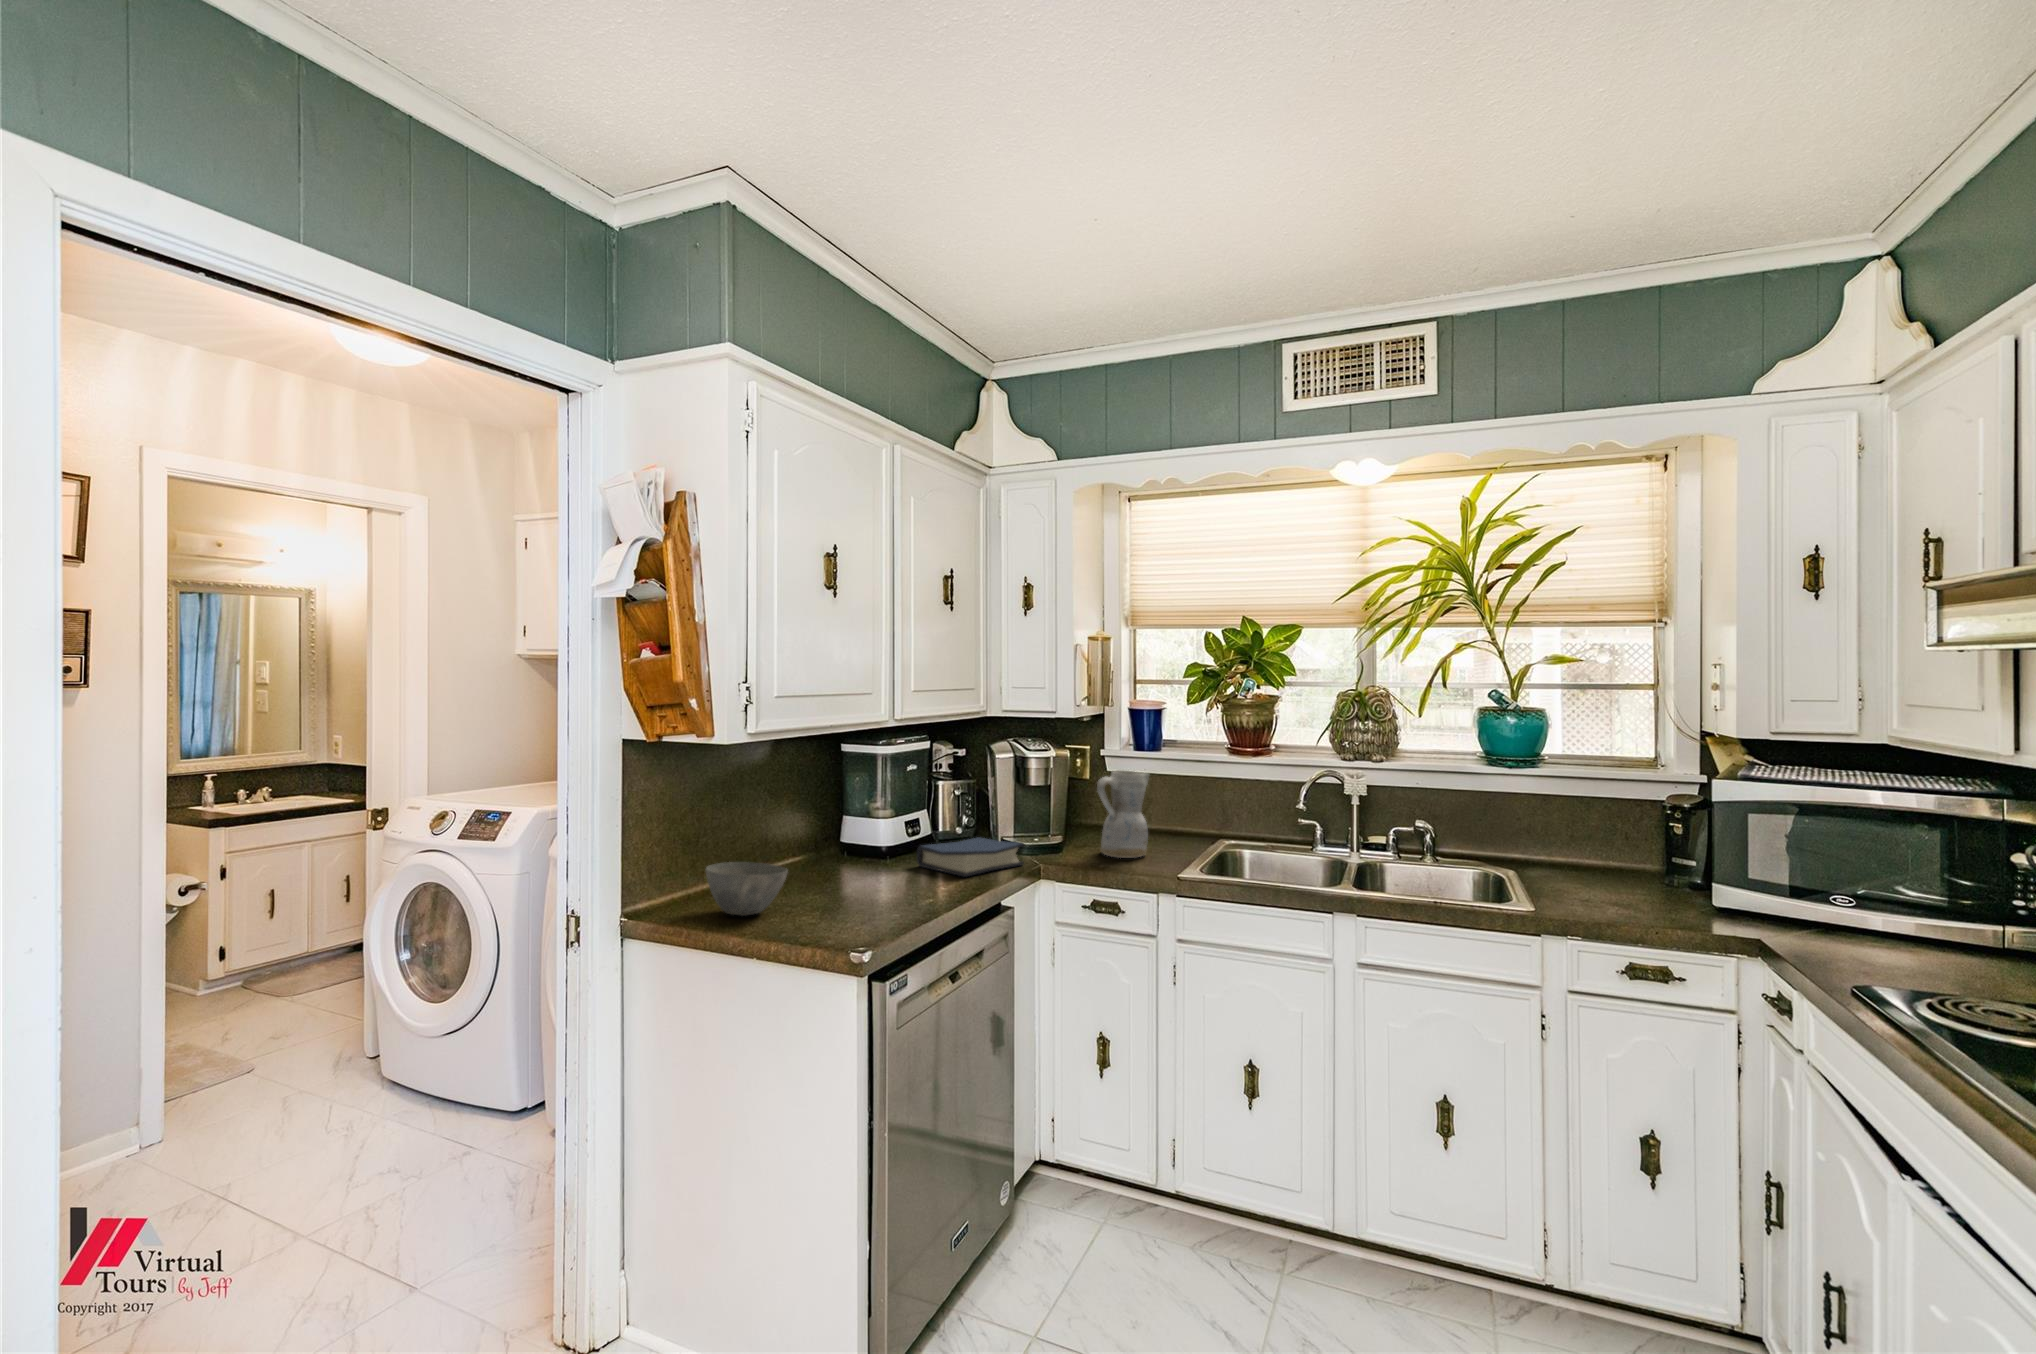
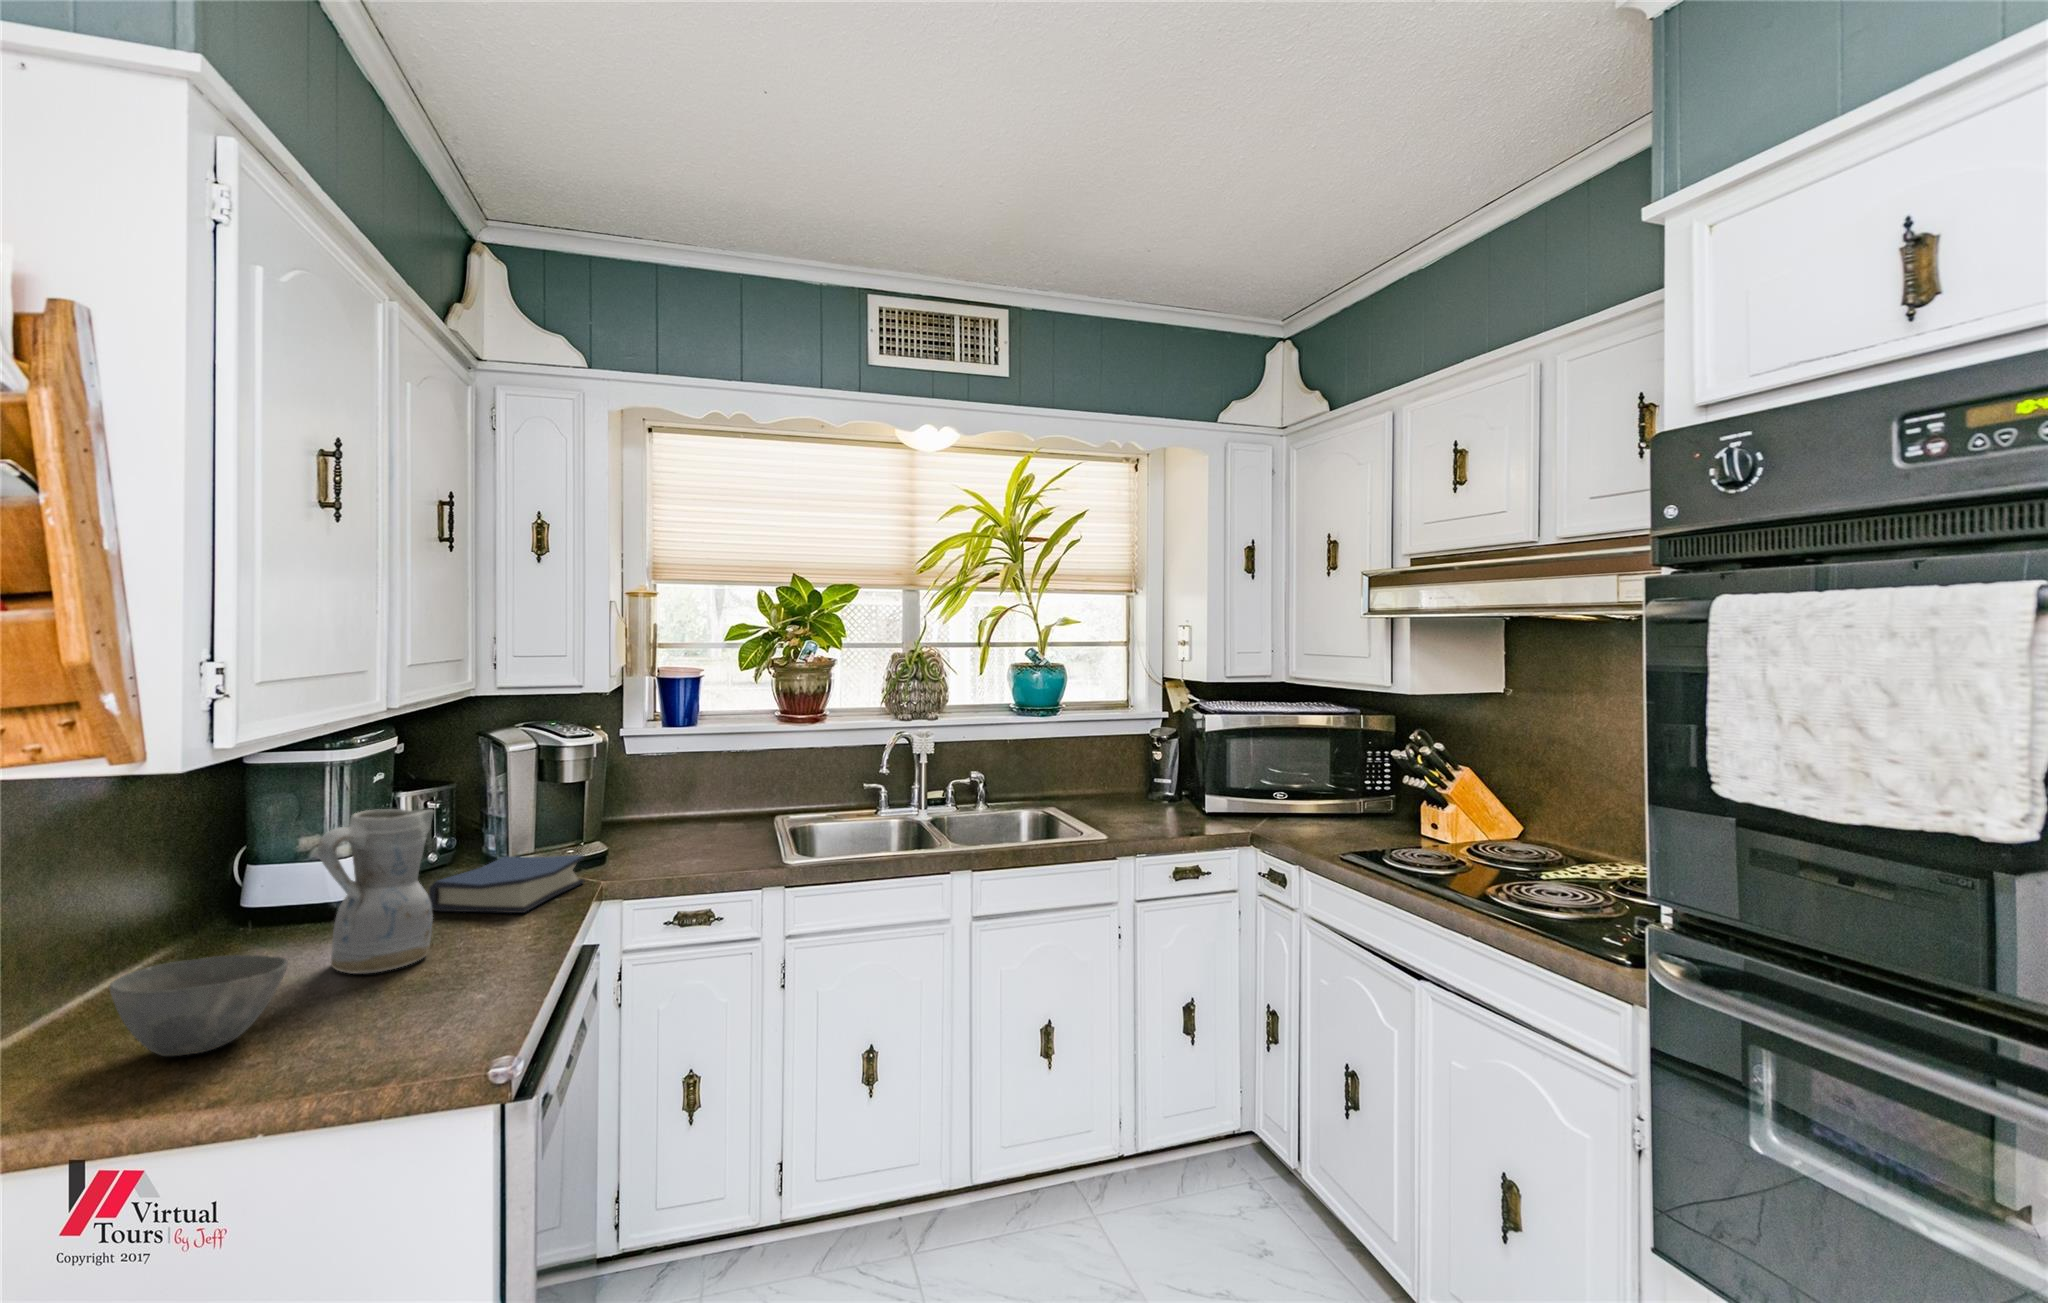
ceramic pitcher: present [1097,770,1149,858] -> present [318,809,434,974]

